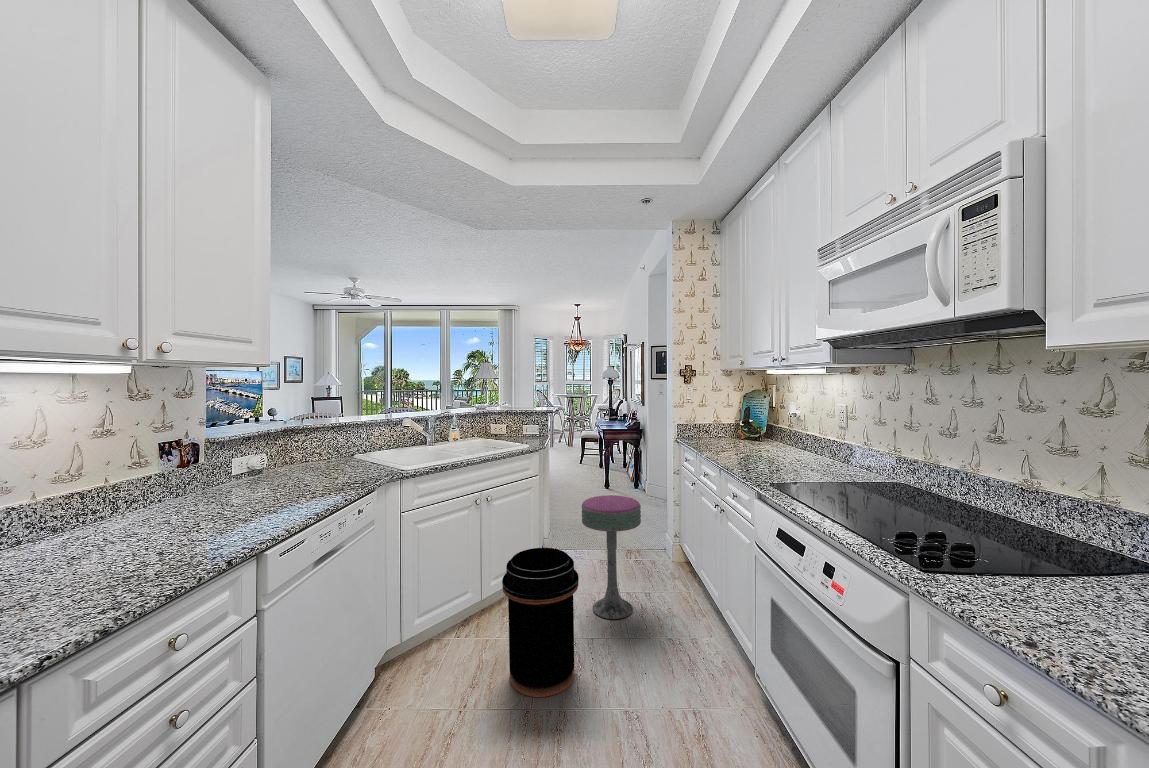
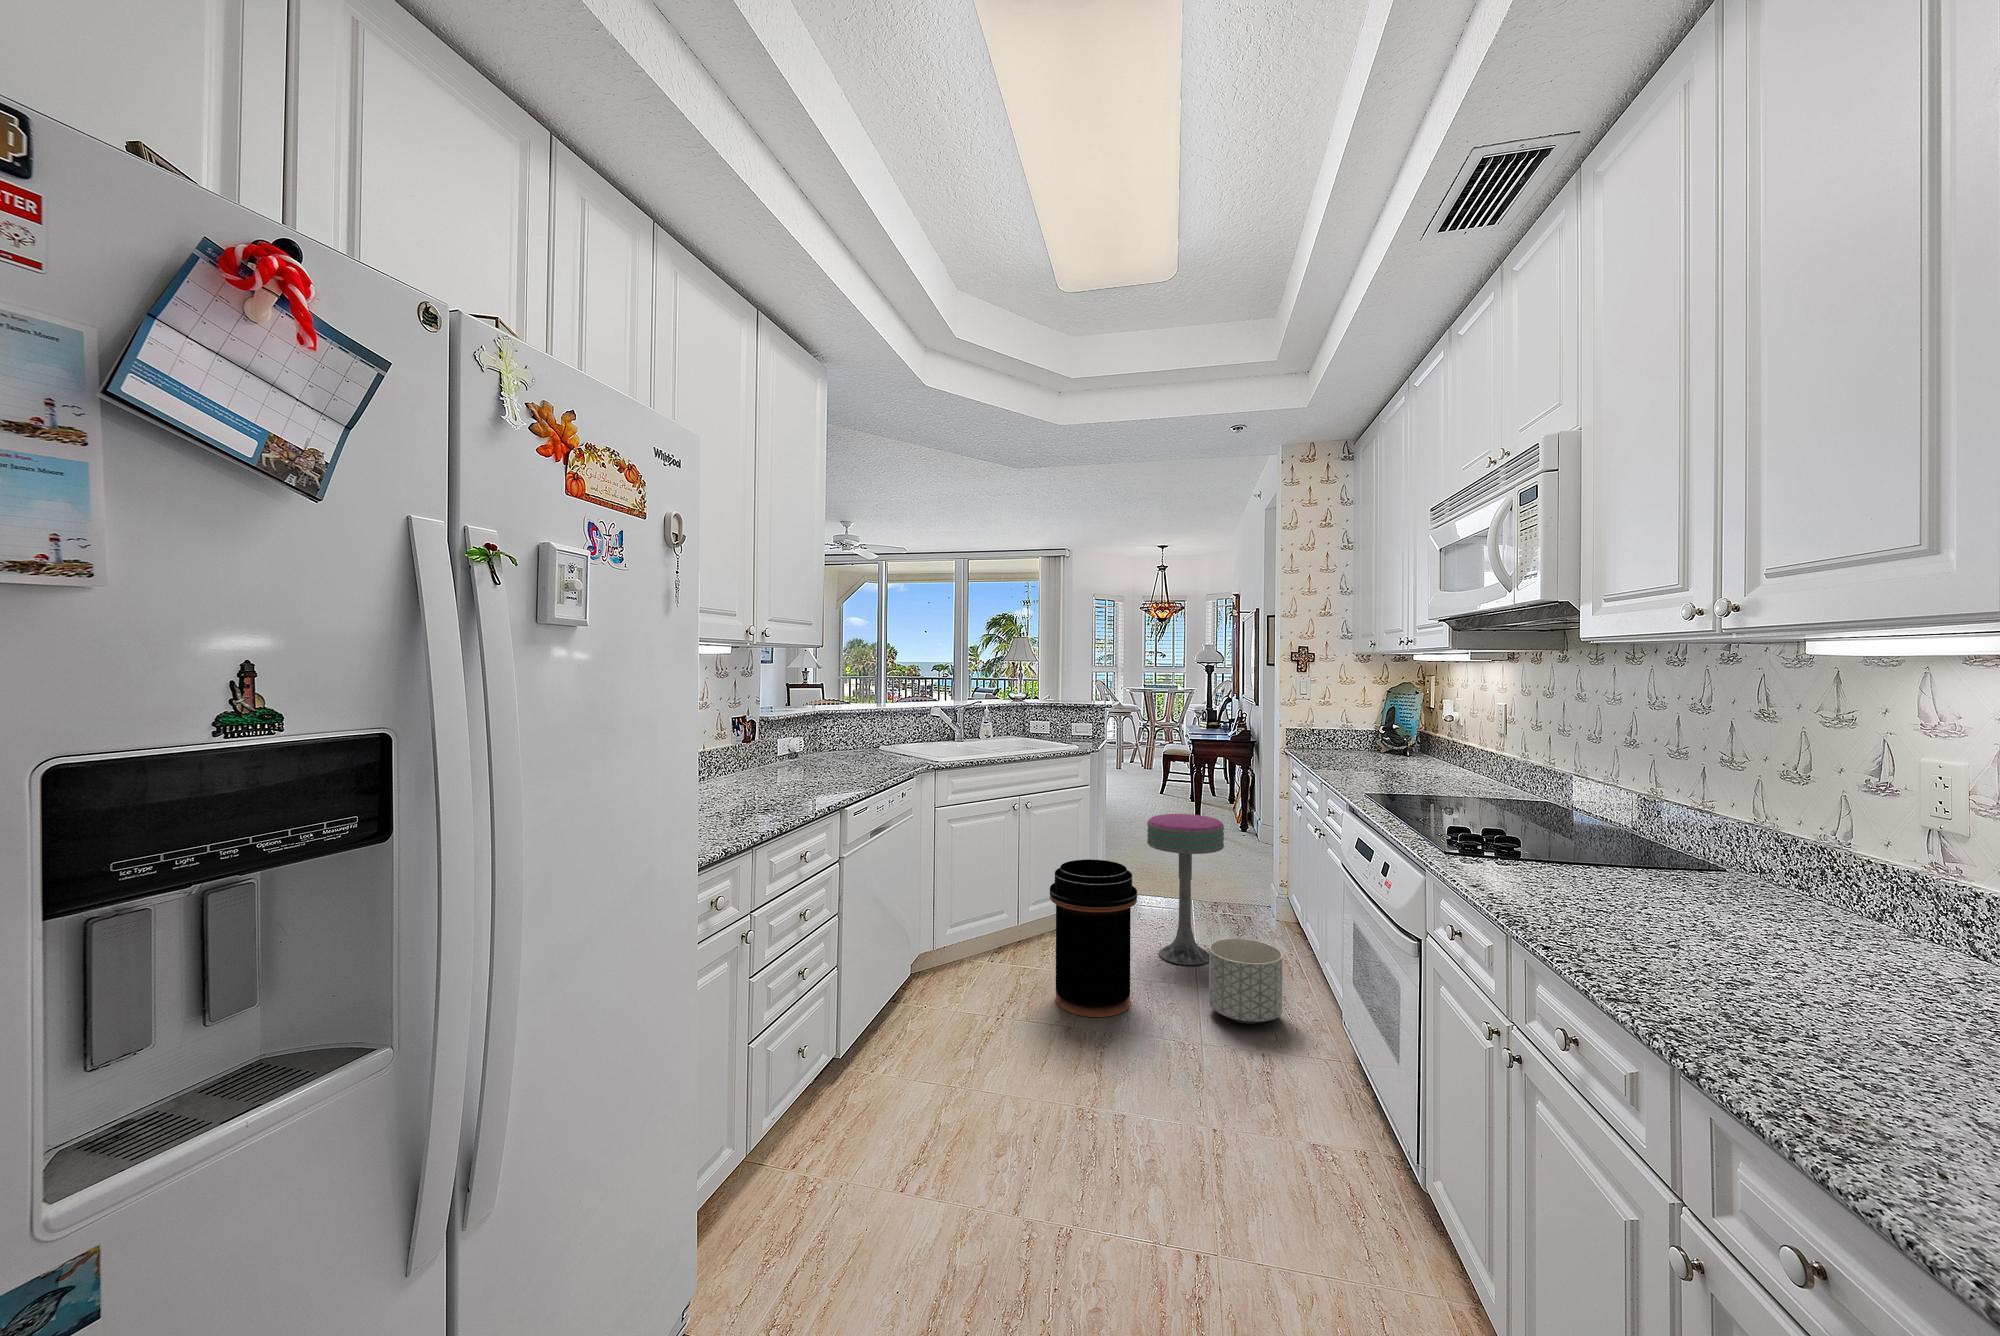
planter: none [640,605,701,687] -> present [1209,938,1283,1024]

